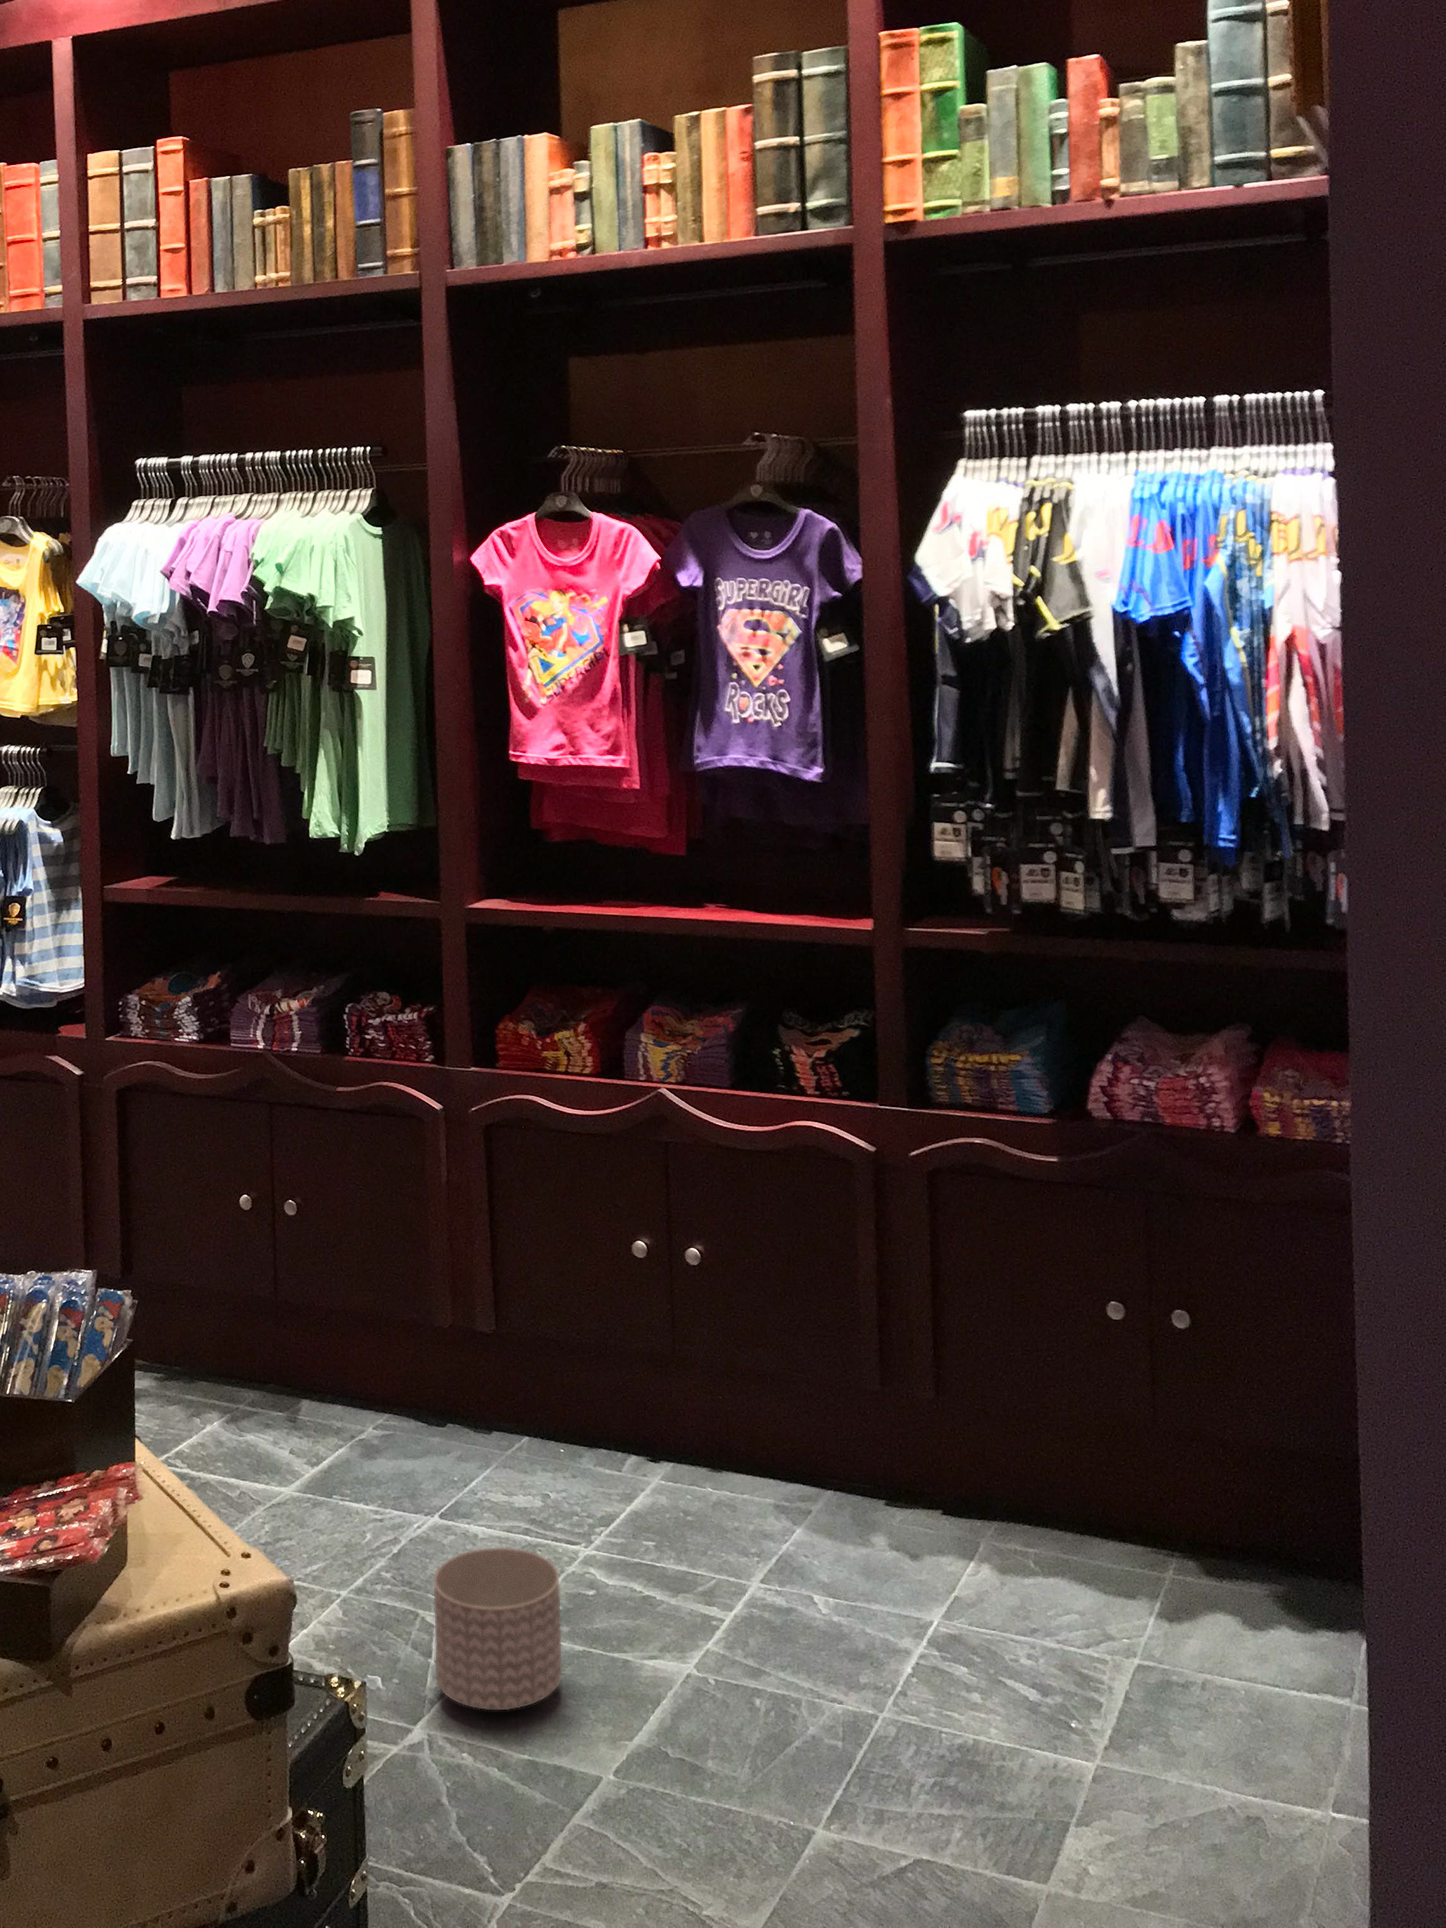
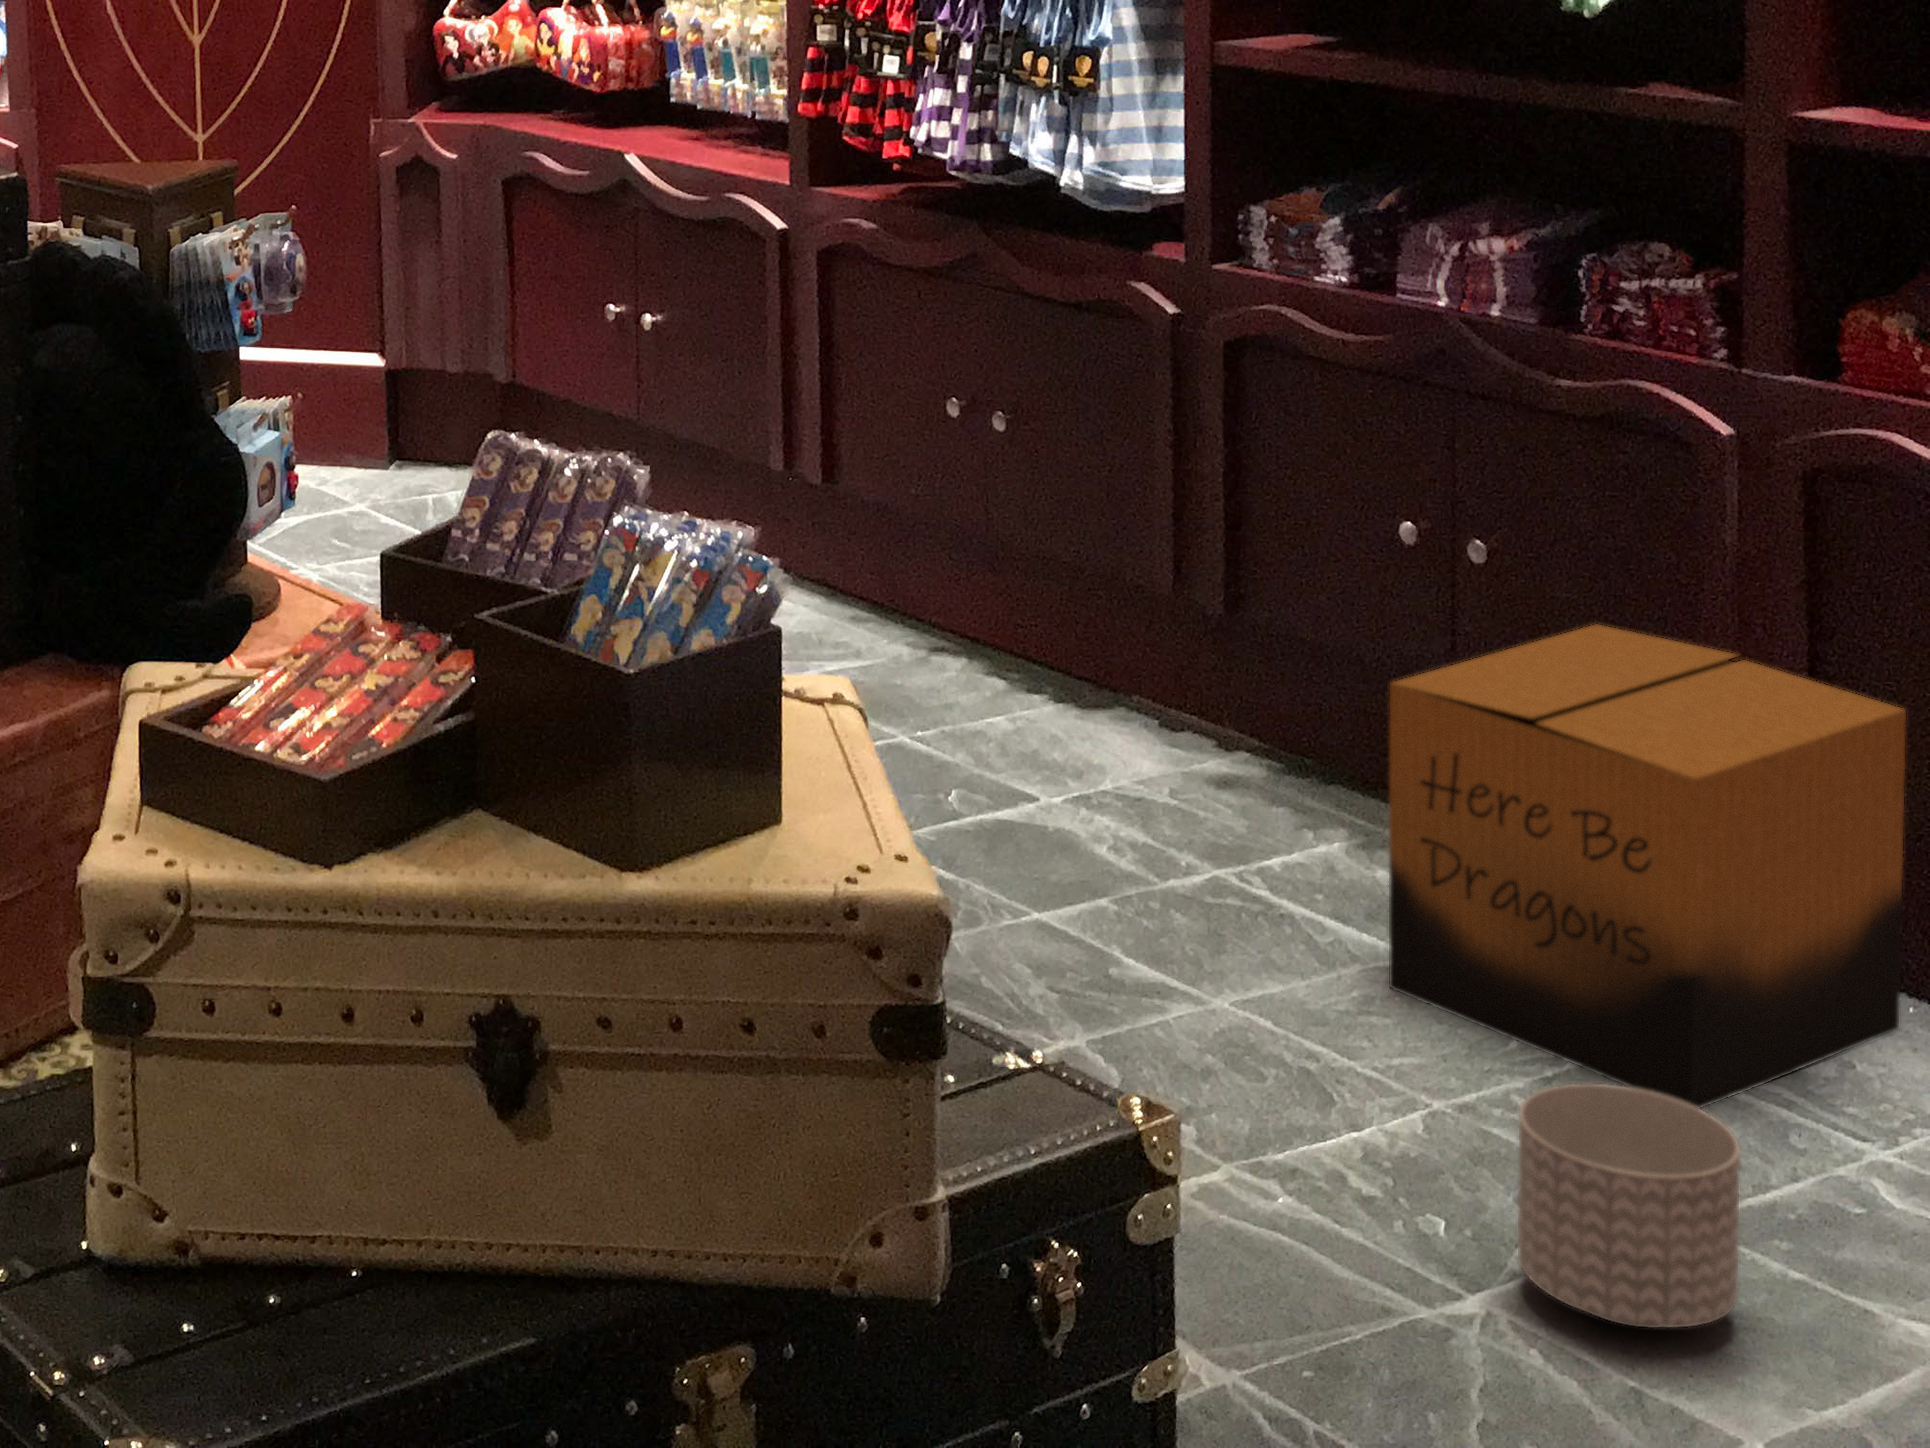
cardboard box: none [281,1244,560,1552] -> present [1389,625,1906,1109]

